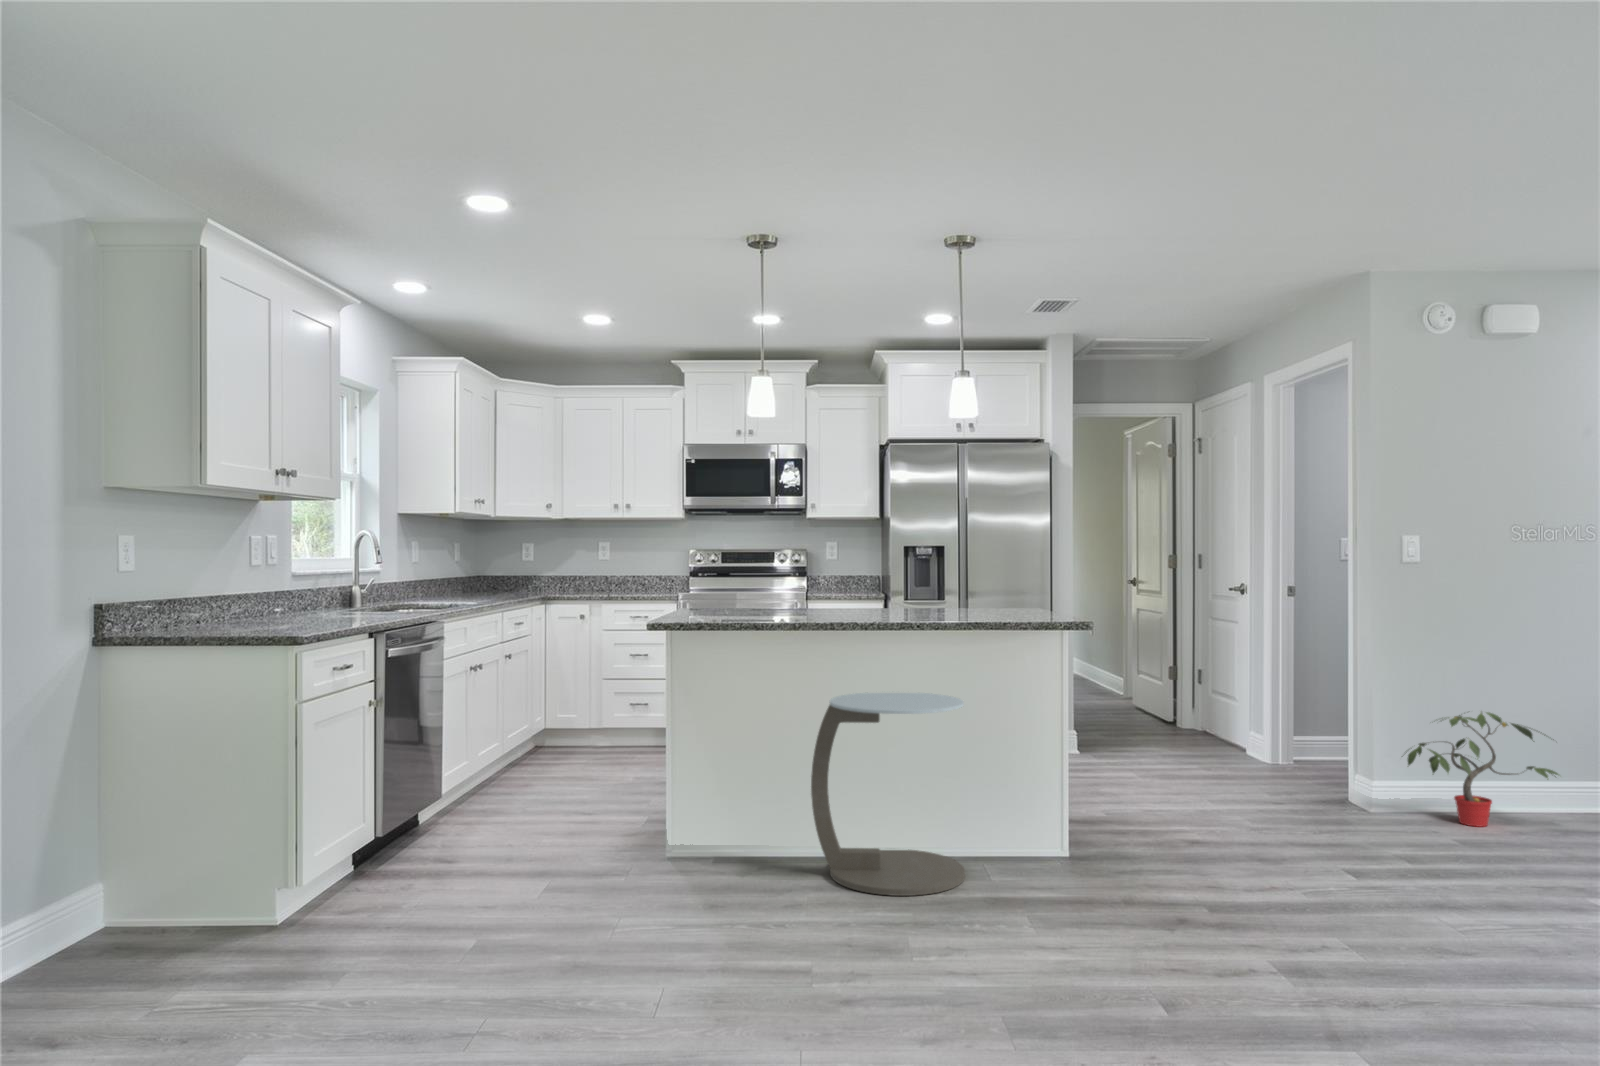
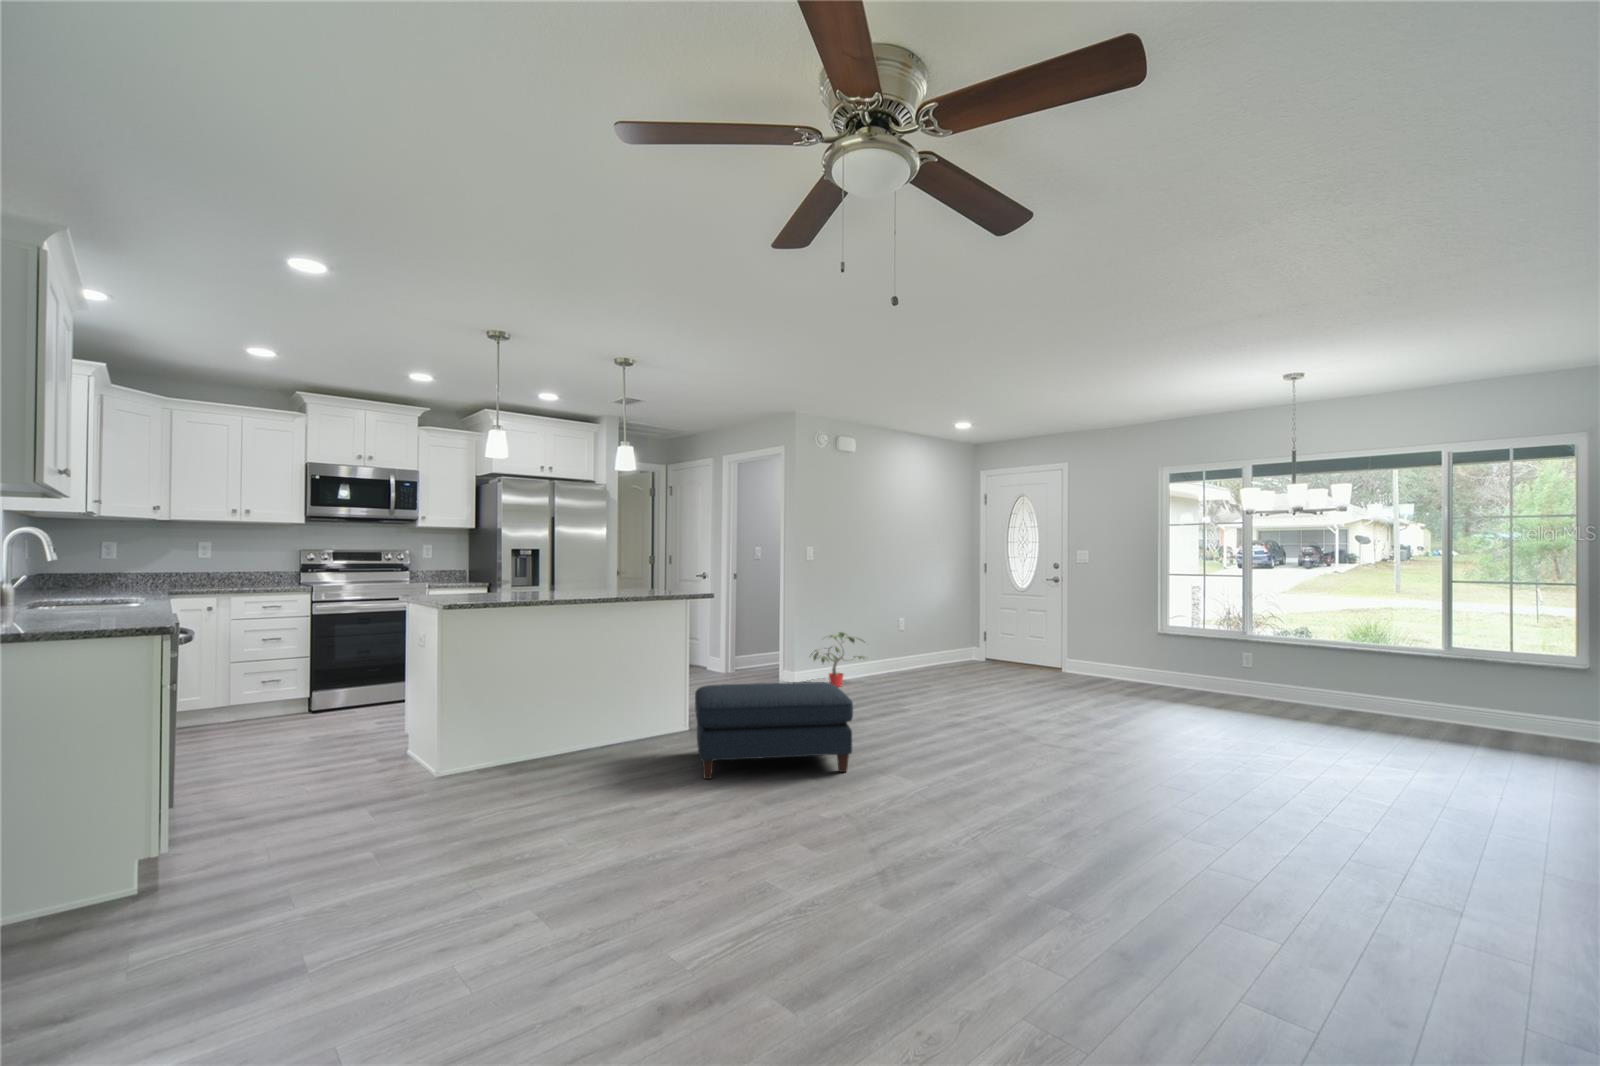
side table: present [811,692,965,896] -> none [563,643,661,771]
ottoman: none [958,779,1284,998] -> present [695,682,853,779]

